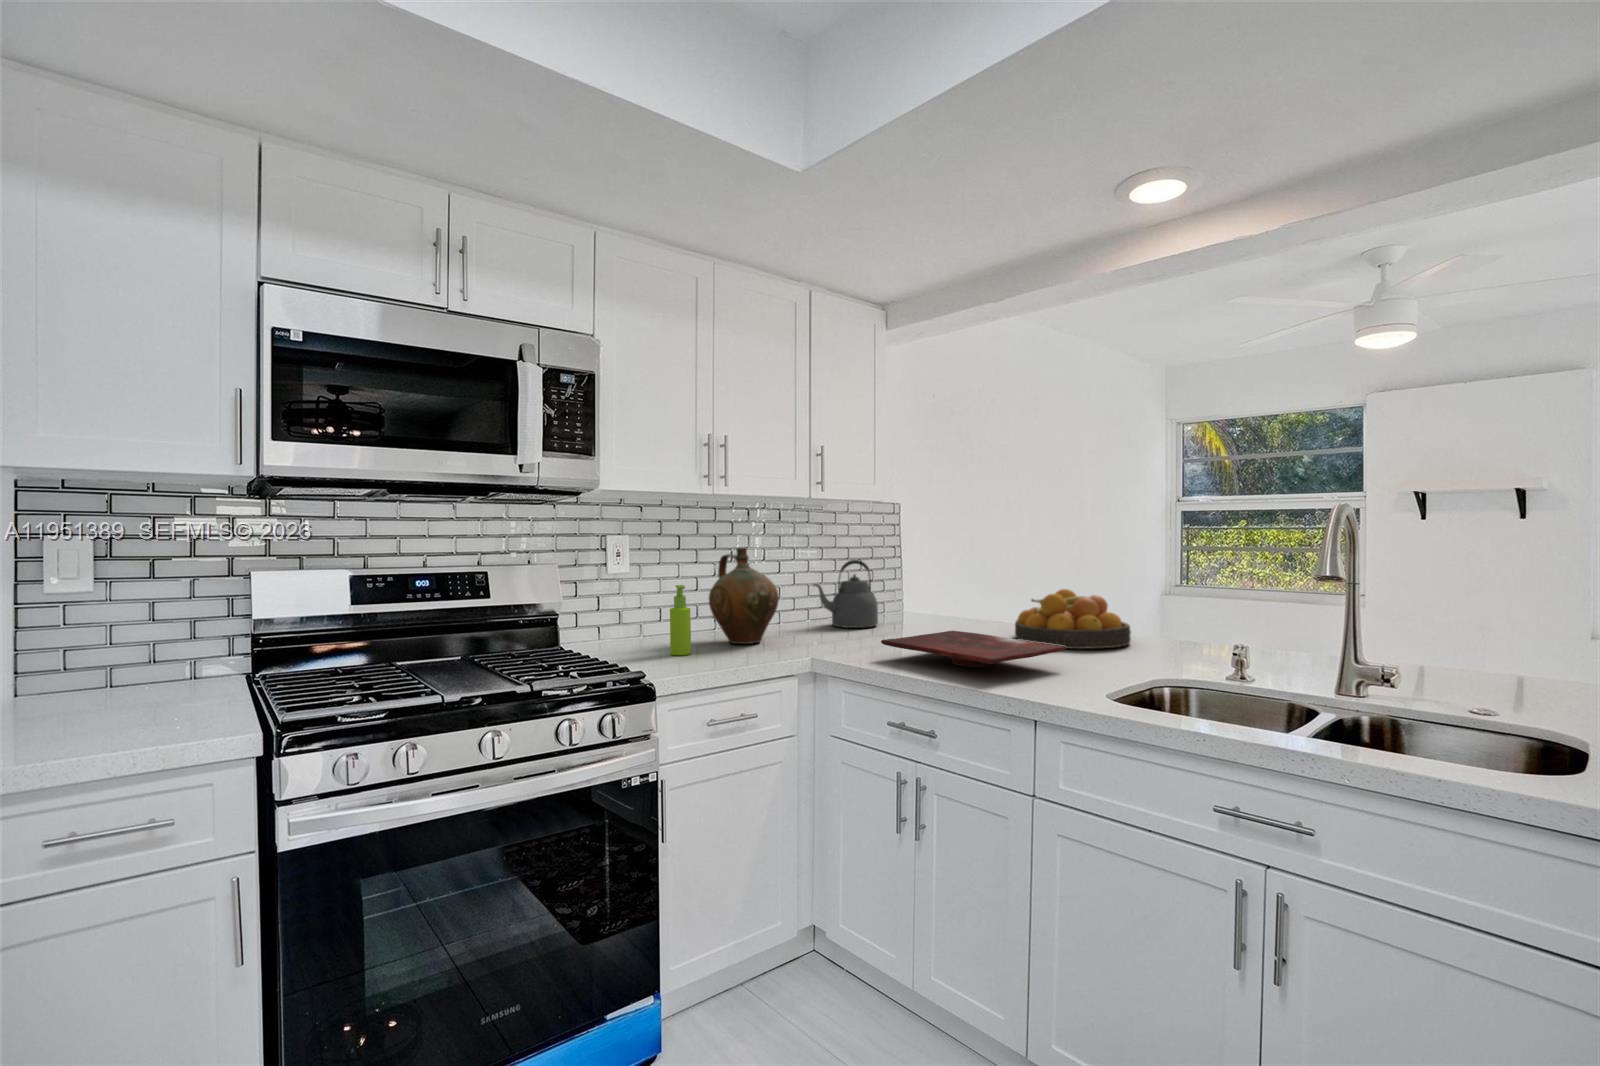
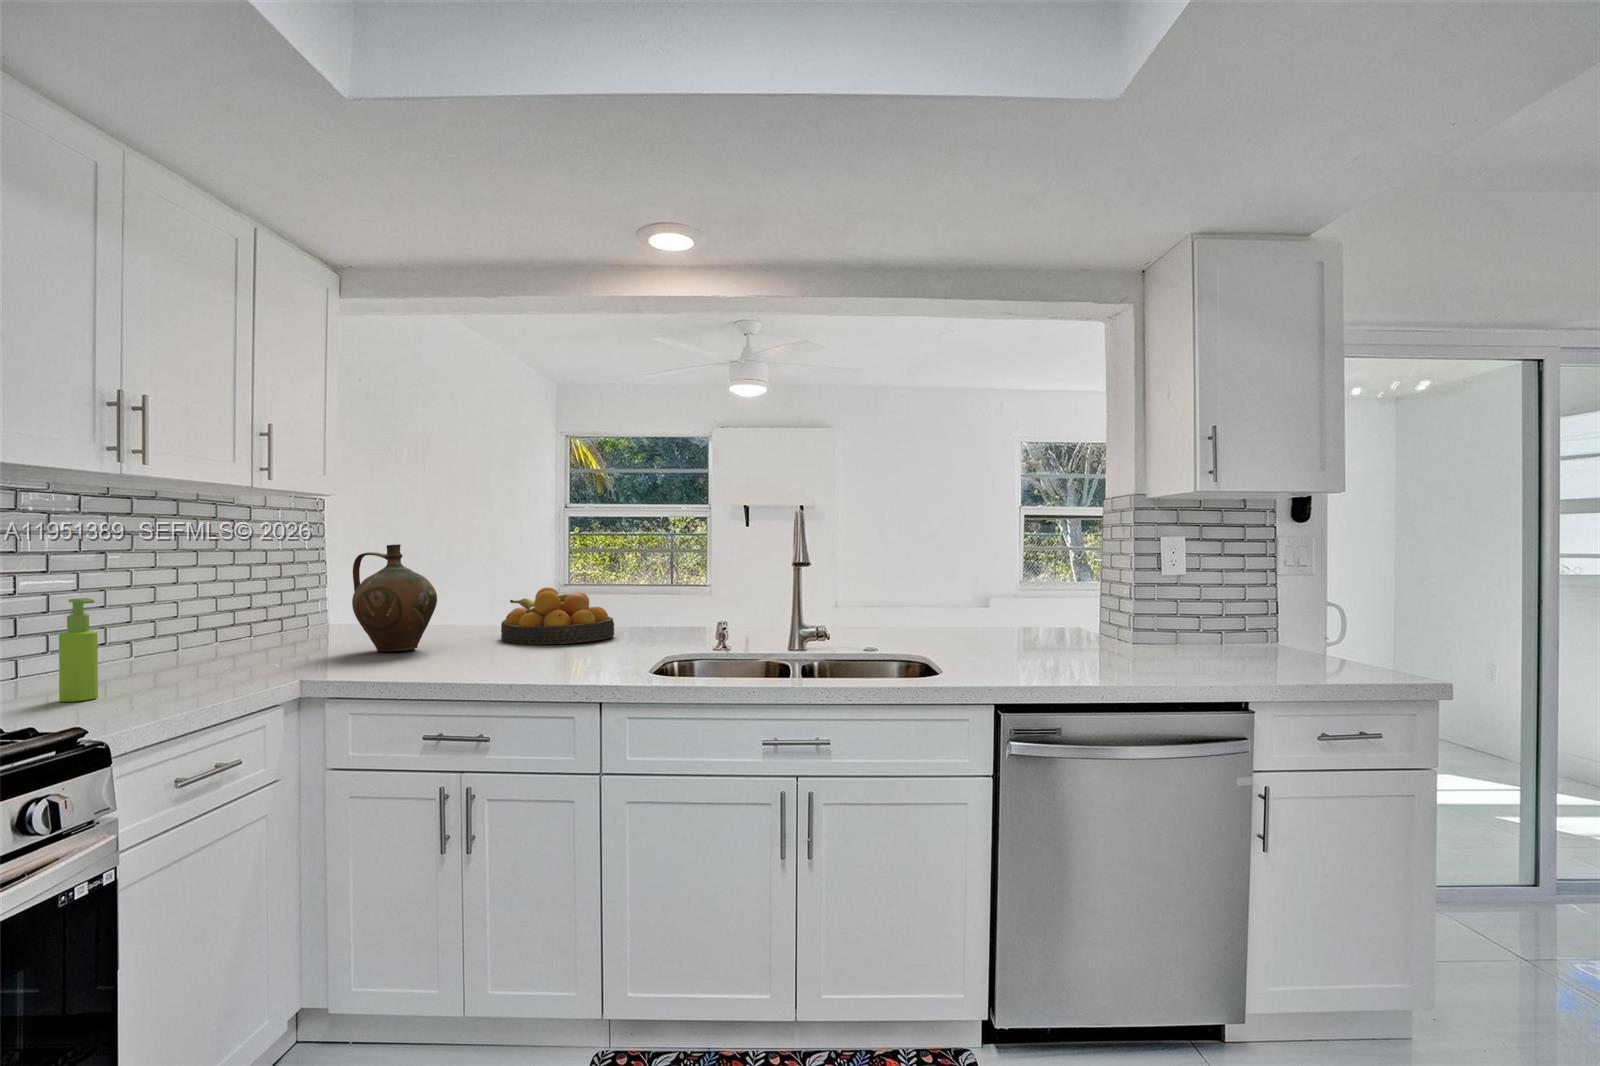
ceramic jug: present [709,548,779,644] -> present [352,544,437,652]
kettle: present [814,560,878,628] -> none [234,564,325,650]
cutting board: present [881,631,1066,667] -> none [393,635,591,666]

